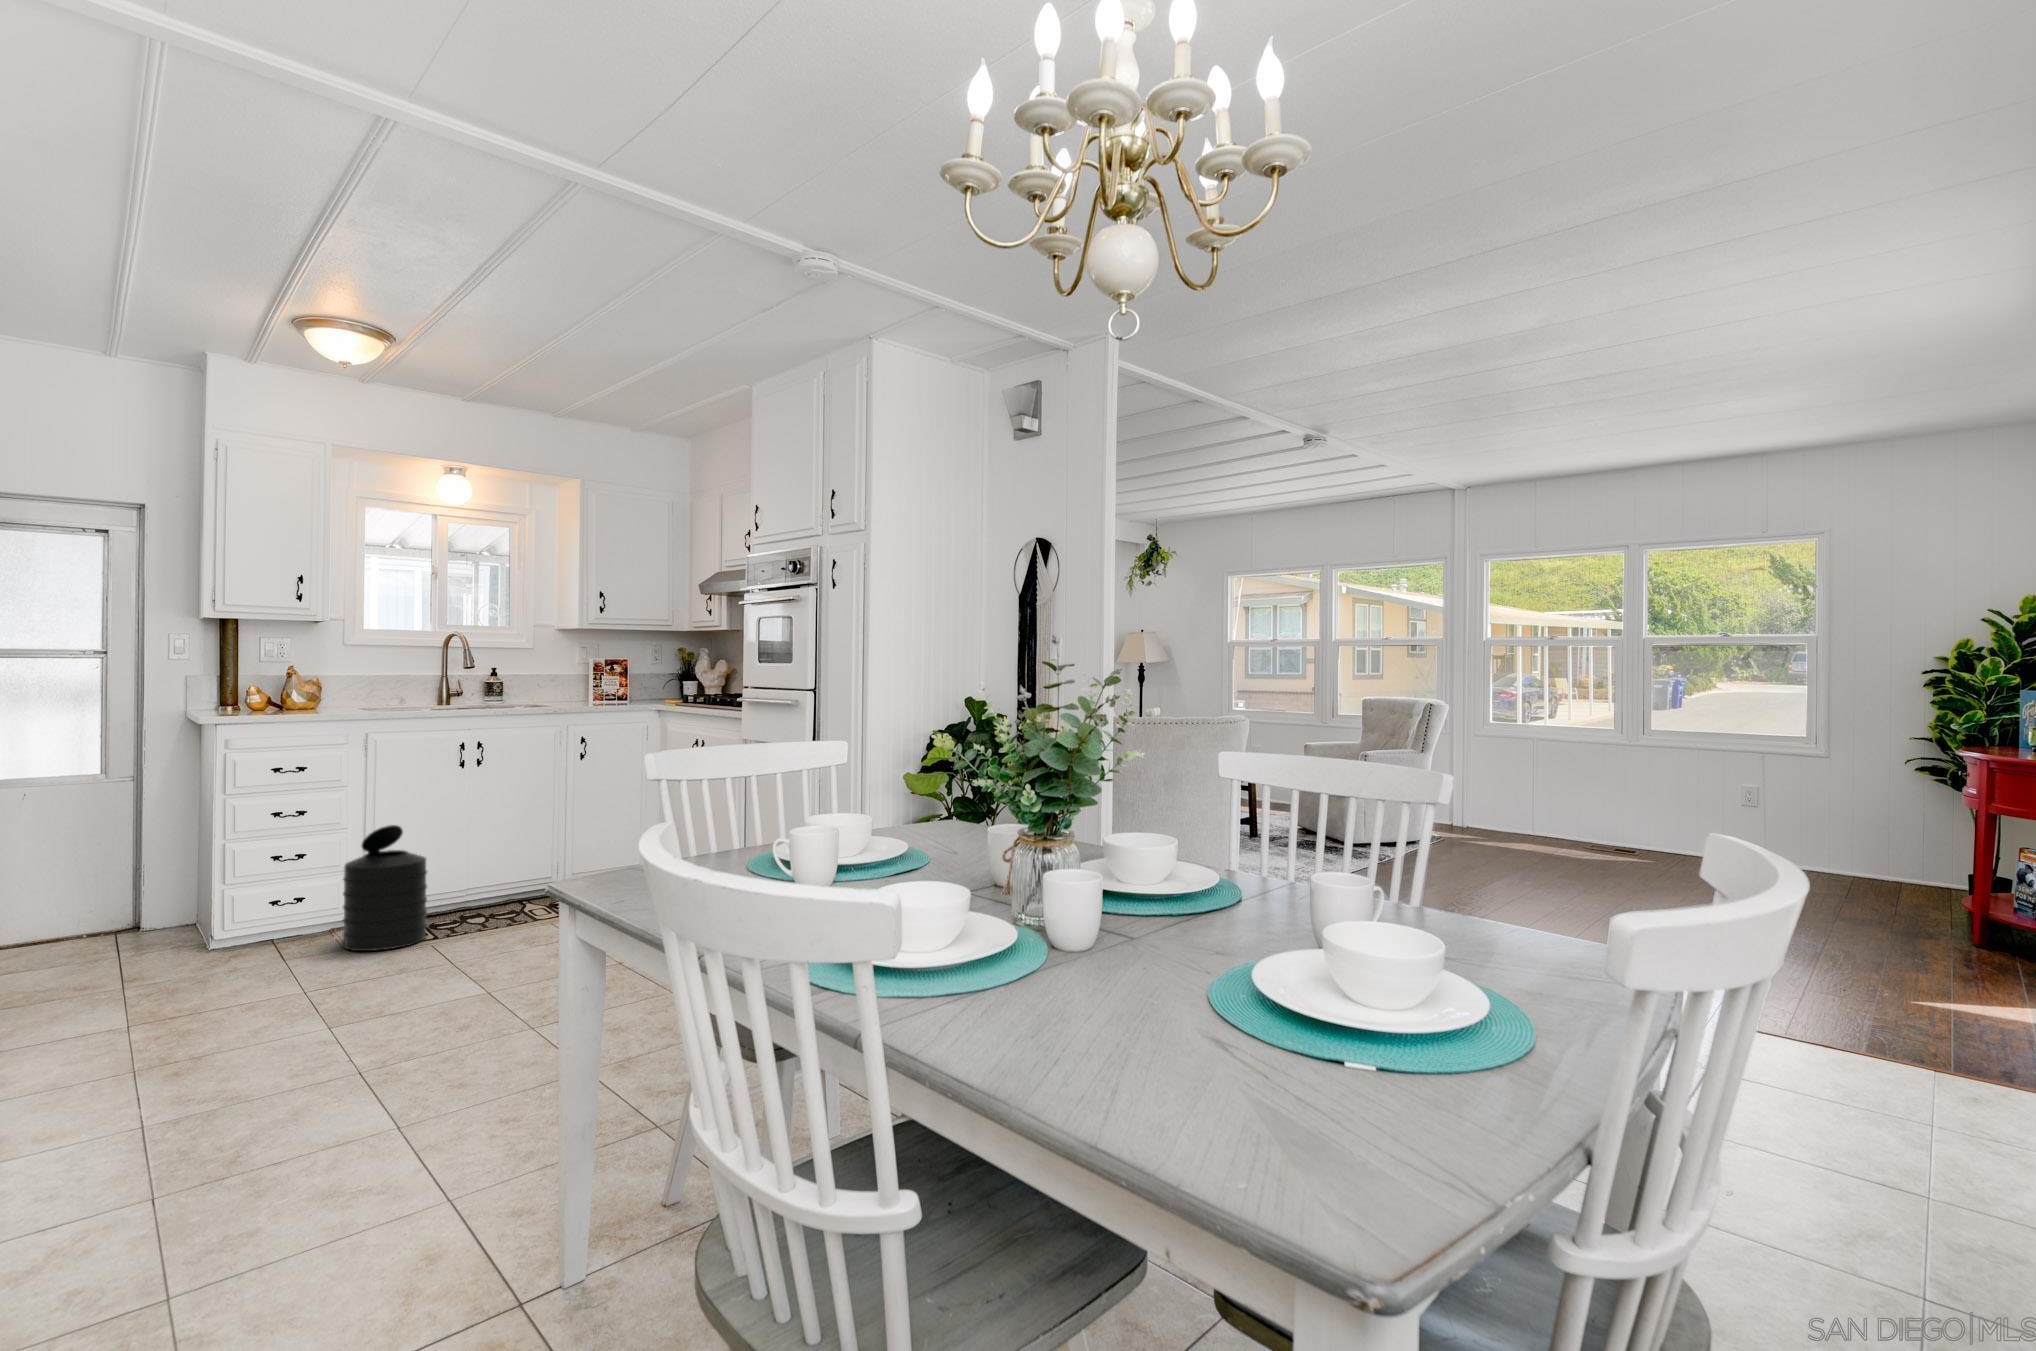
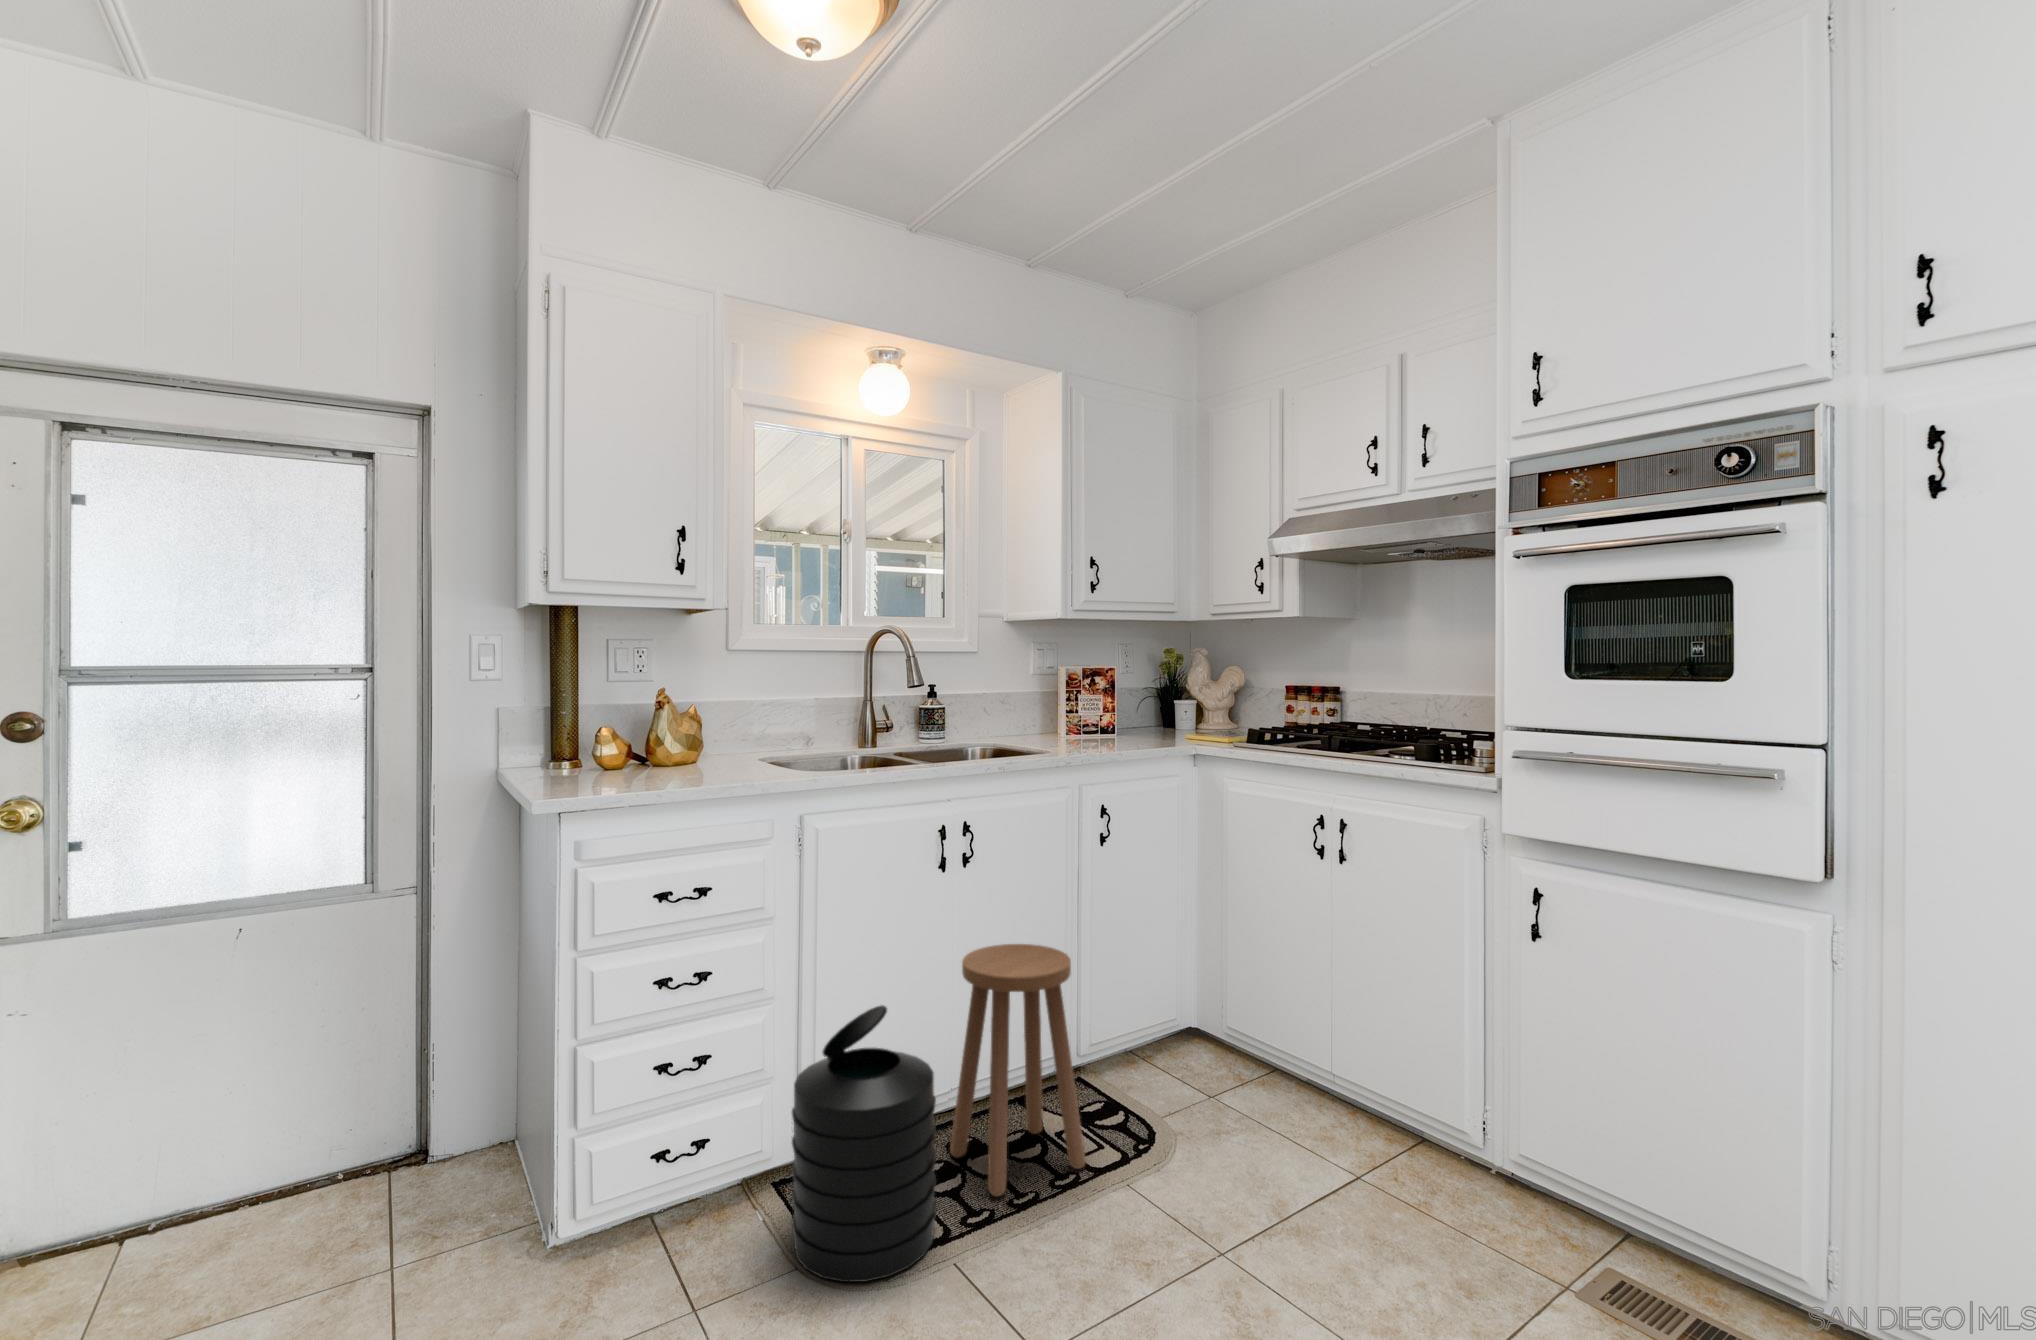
stool: none [456,809,529,929] -> present [950,944,1086,1196]

